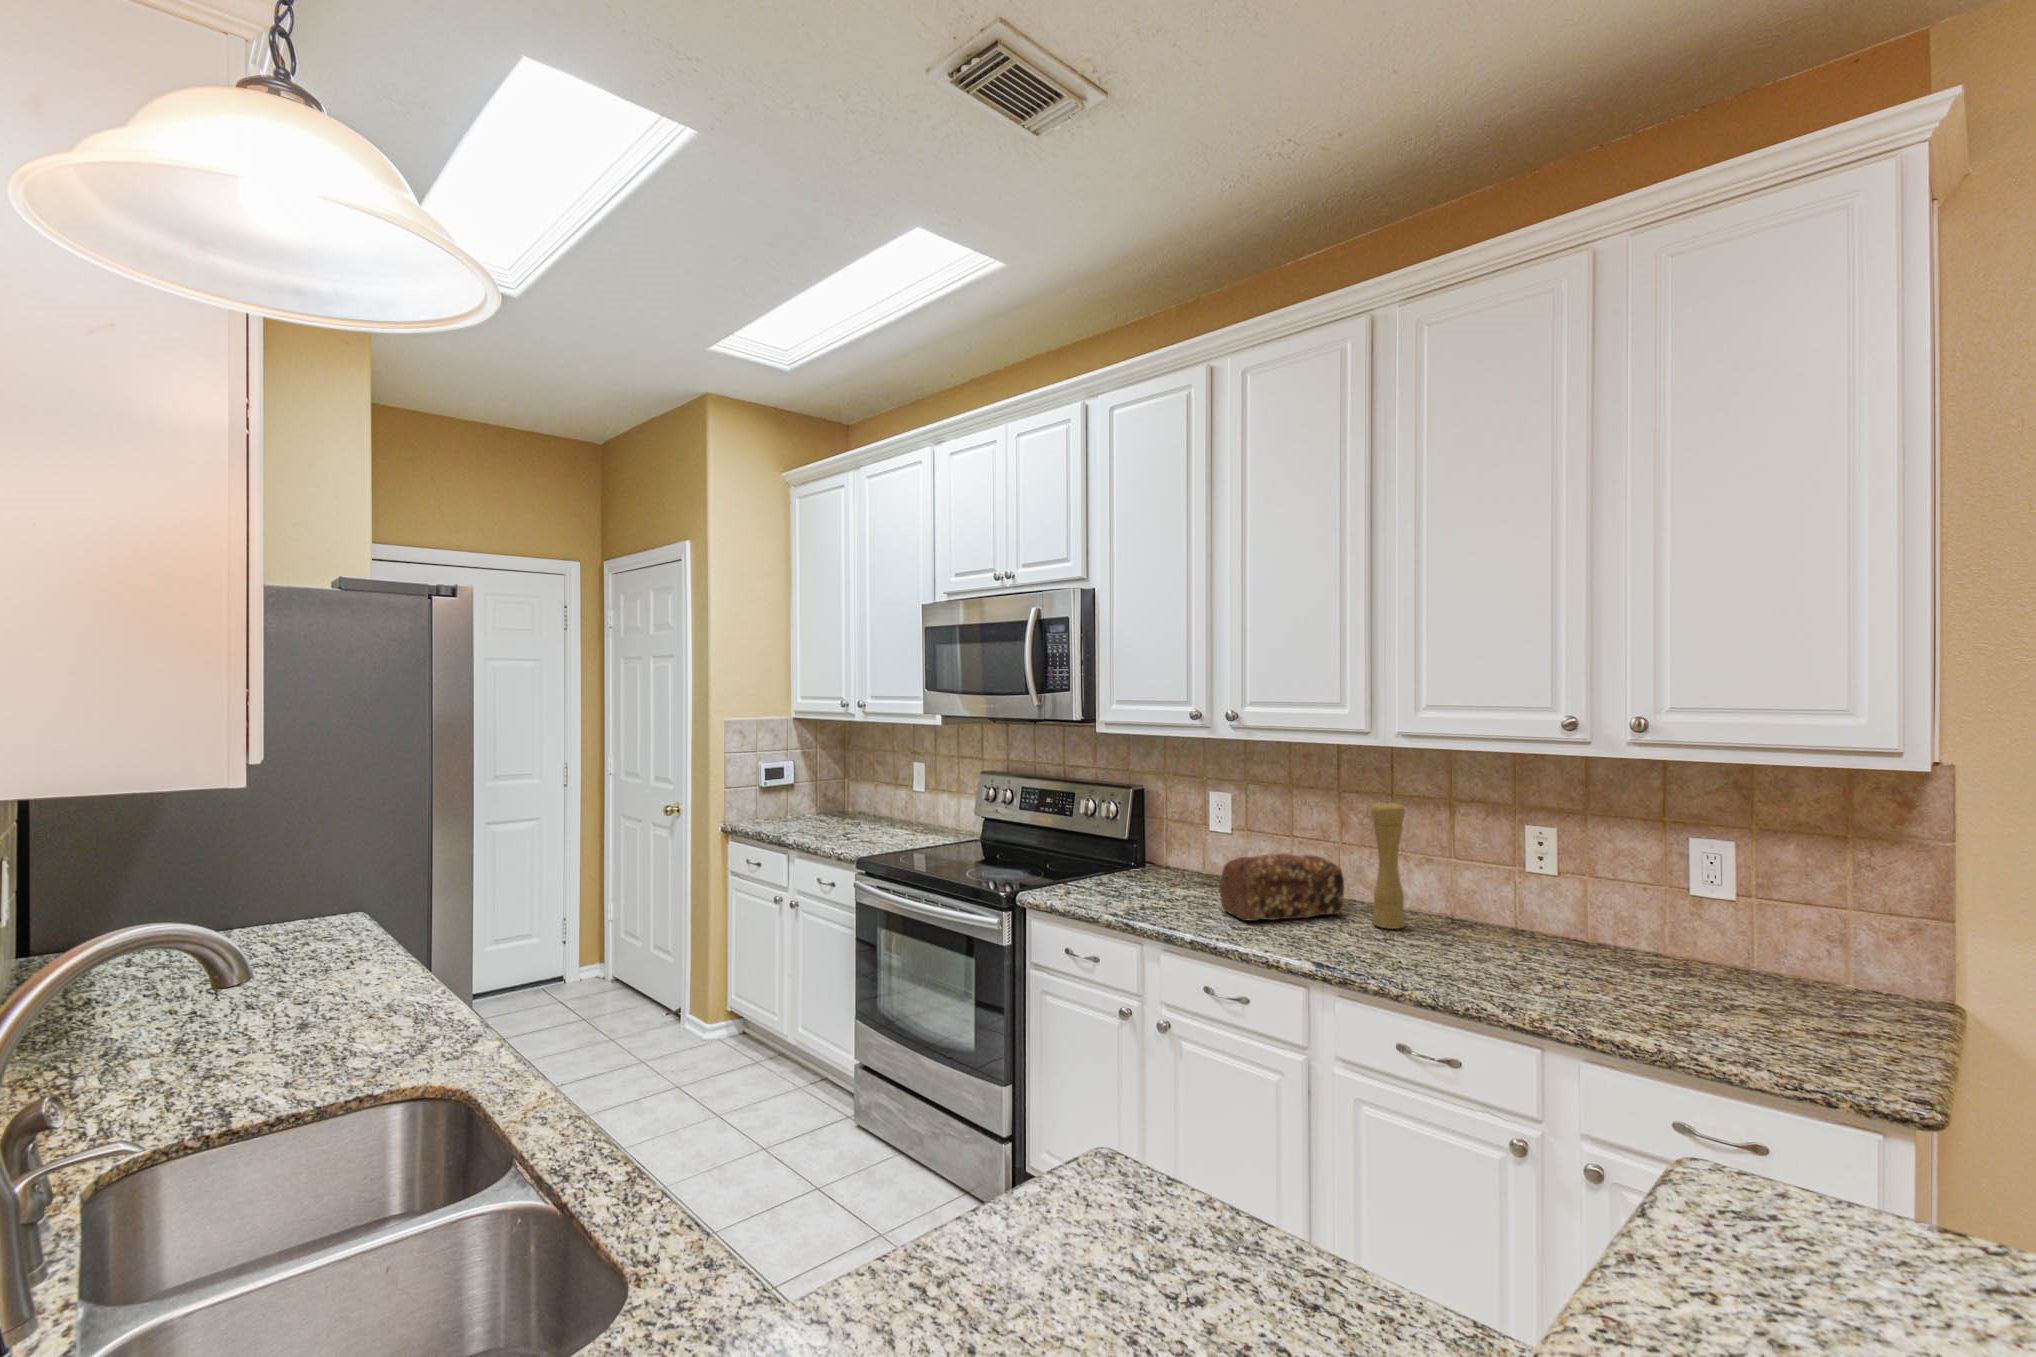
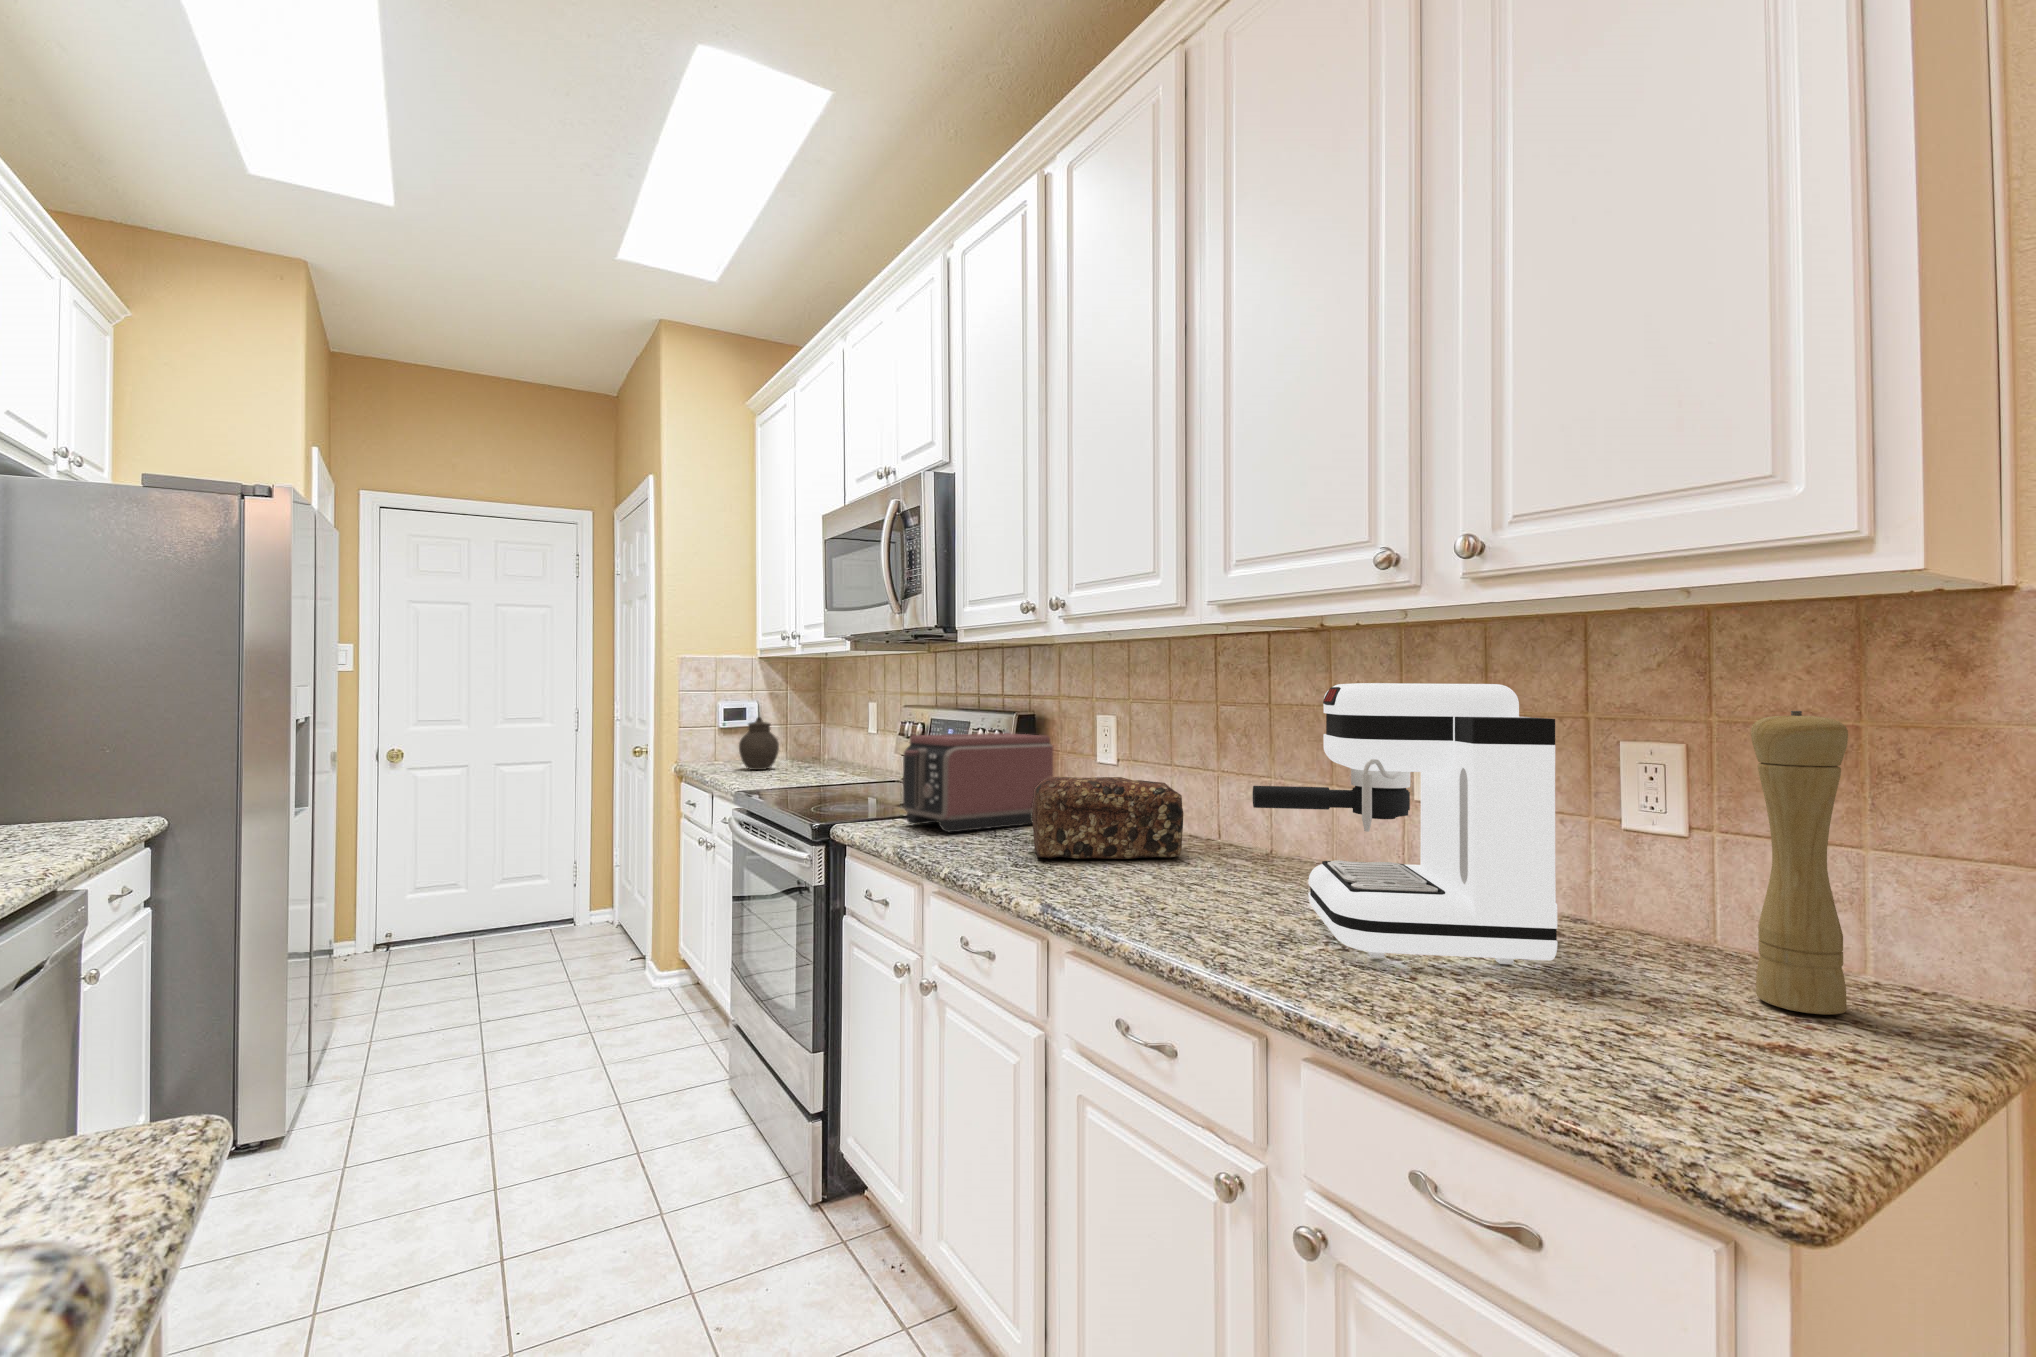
jar: none [795,779,831,829] -> present [739,717,779,770]
pepper mill: present [1371,801,1405,929] -> present [1751,711,1848,1015]
coffee maker: none [1476,804,1694,992] -> present [1253,683,1557,964]
toaster: none [1075,808,1187,898] -> present [903,733,1053,832]

